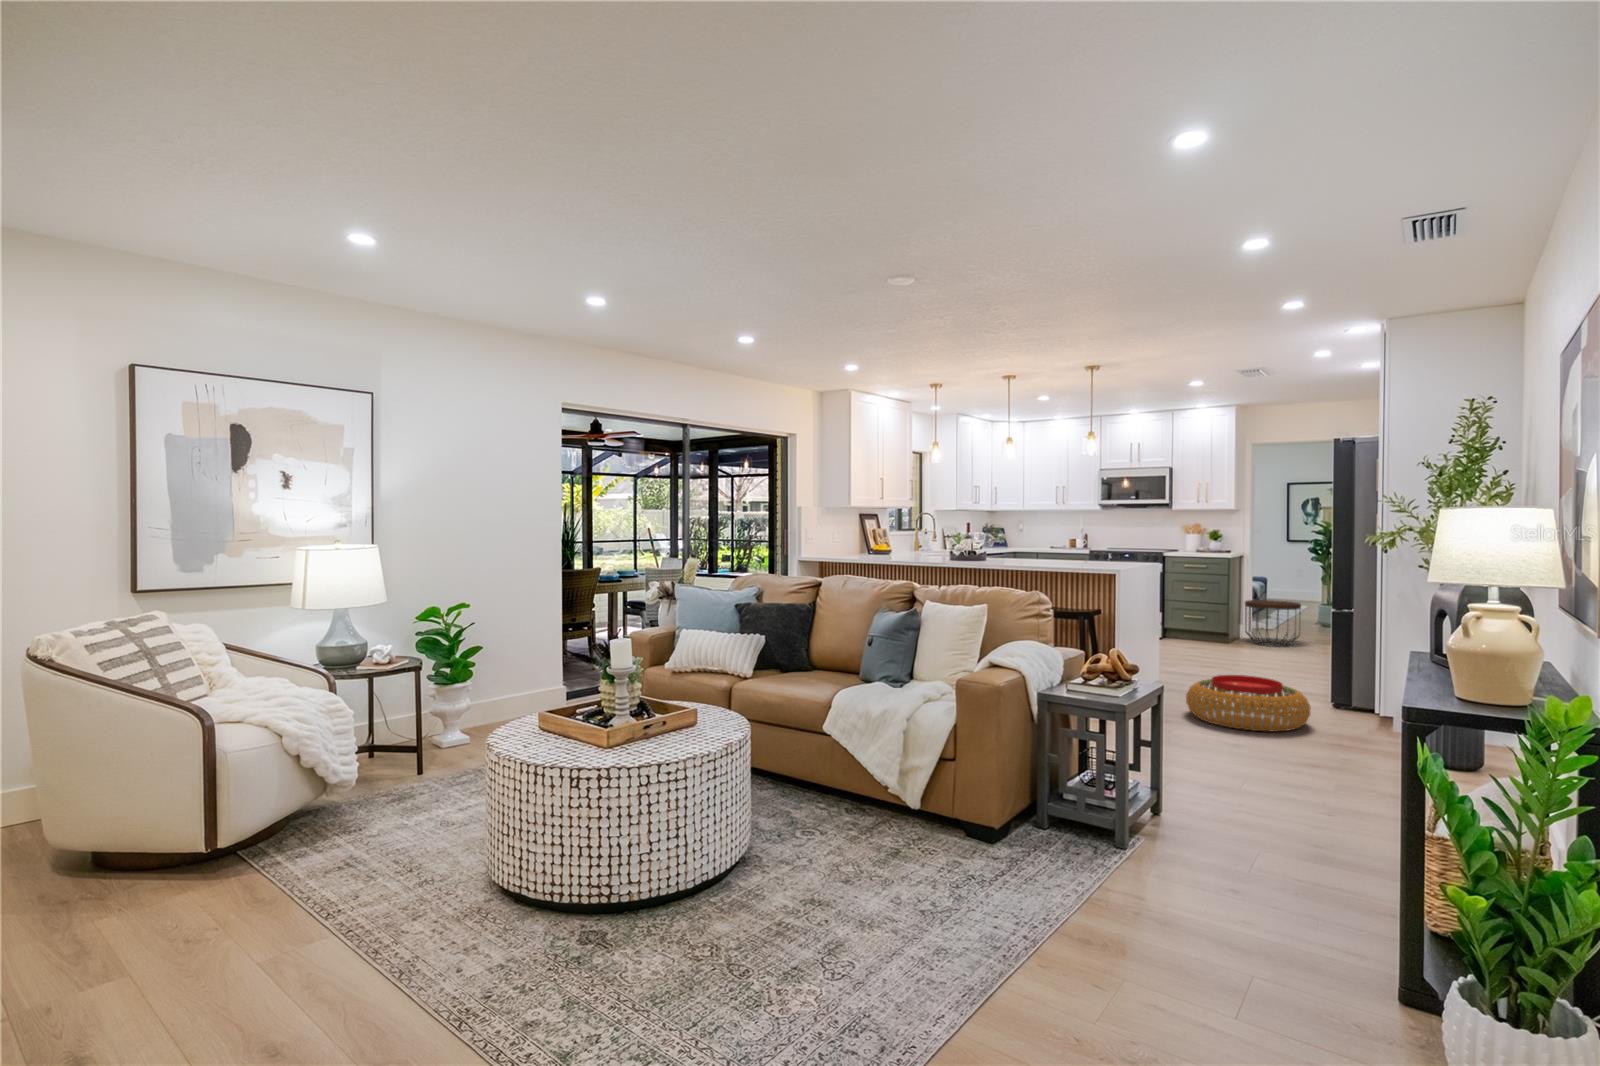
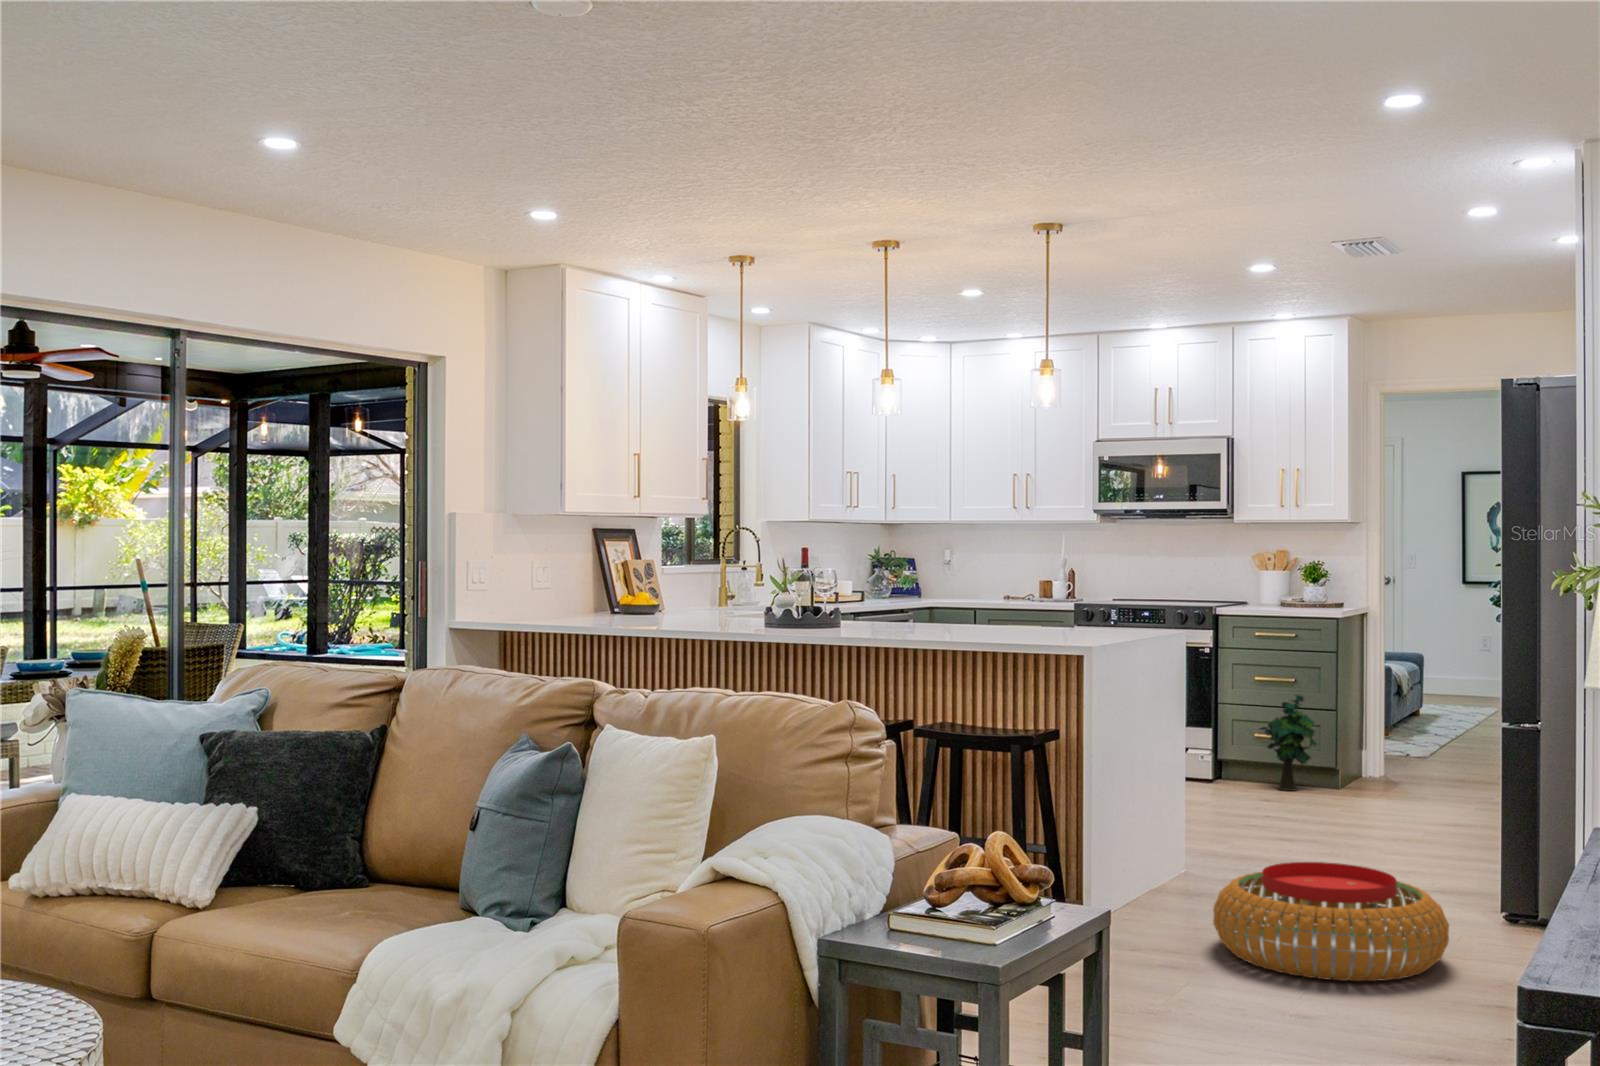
decorative plant: none [1187,596,1220,645] -> present [1260,695,1317,791]
side table: present [1245,600,1301,647] -> none [1366,700,1469,792]

